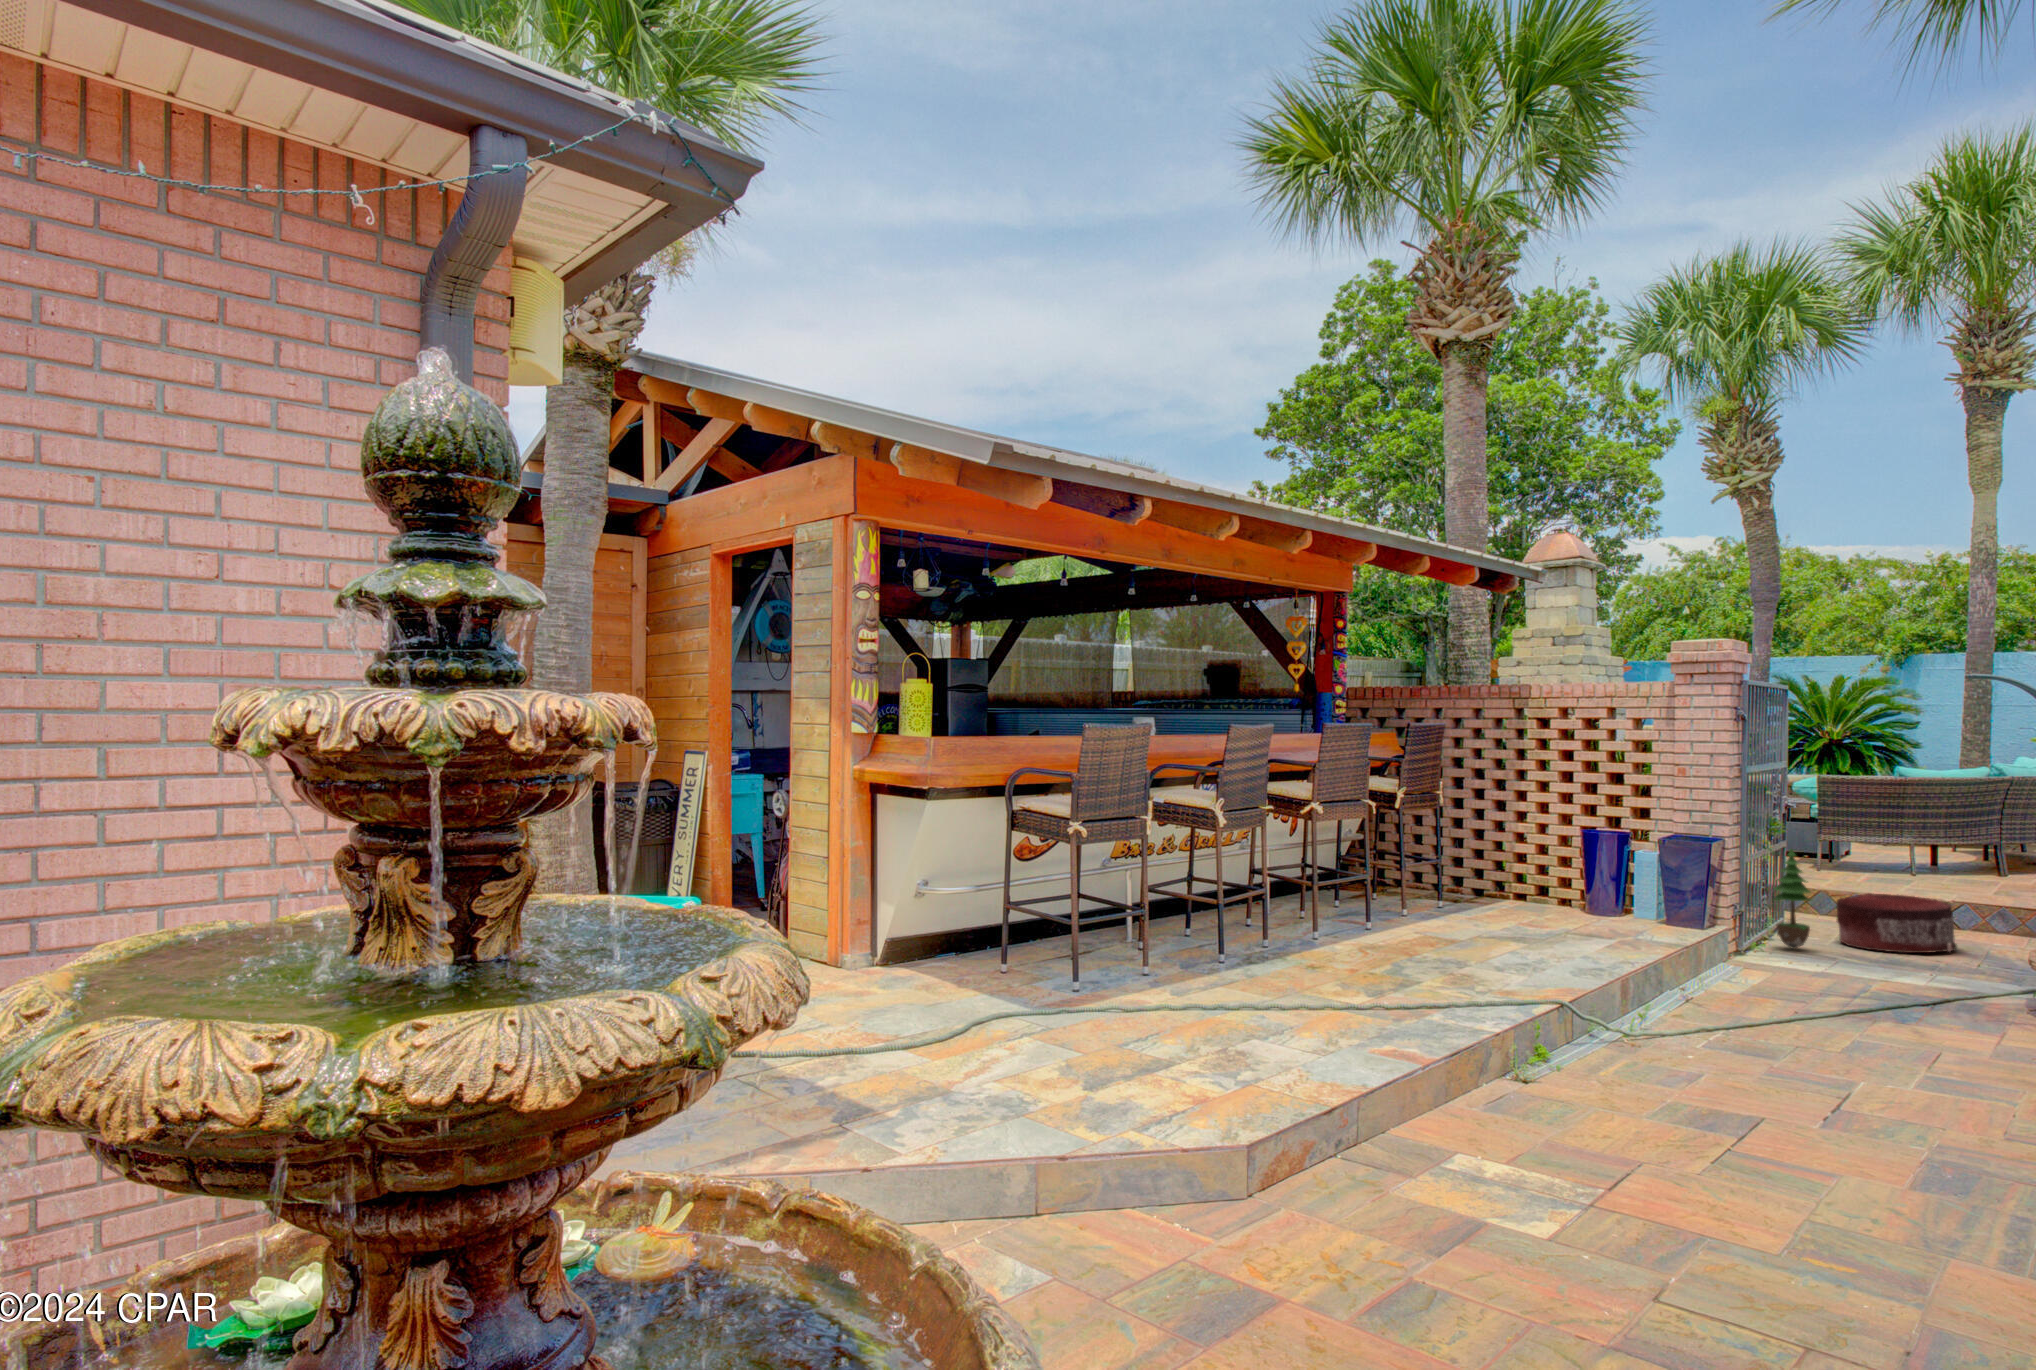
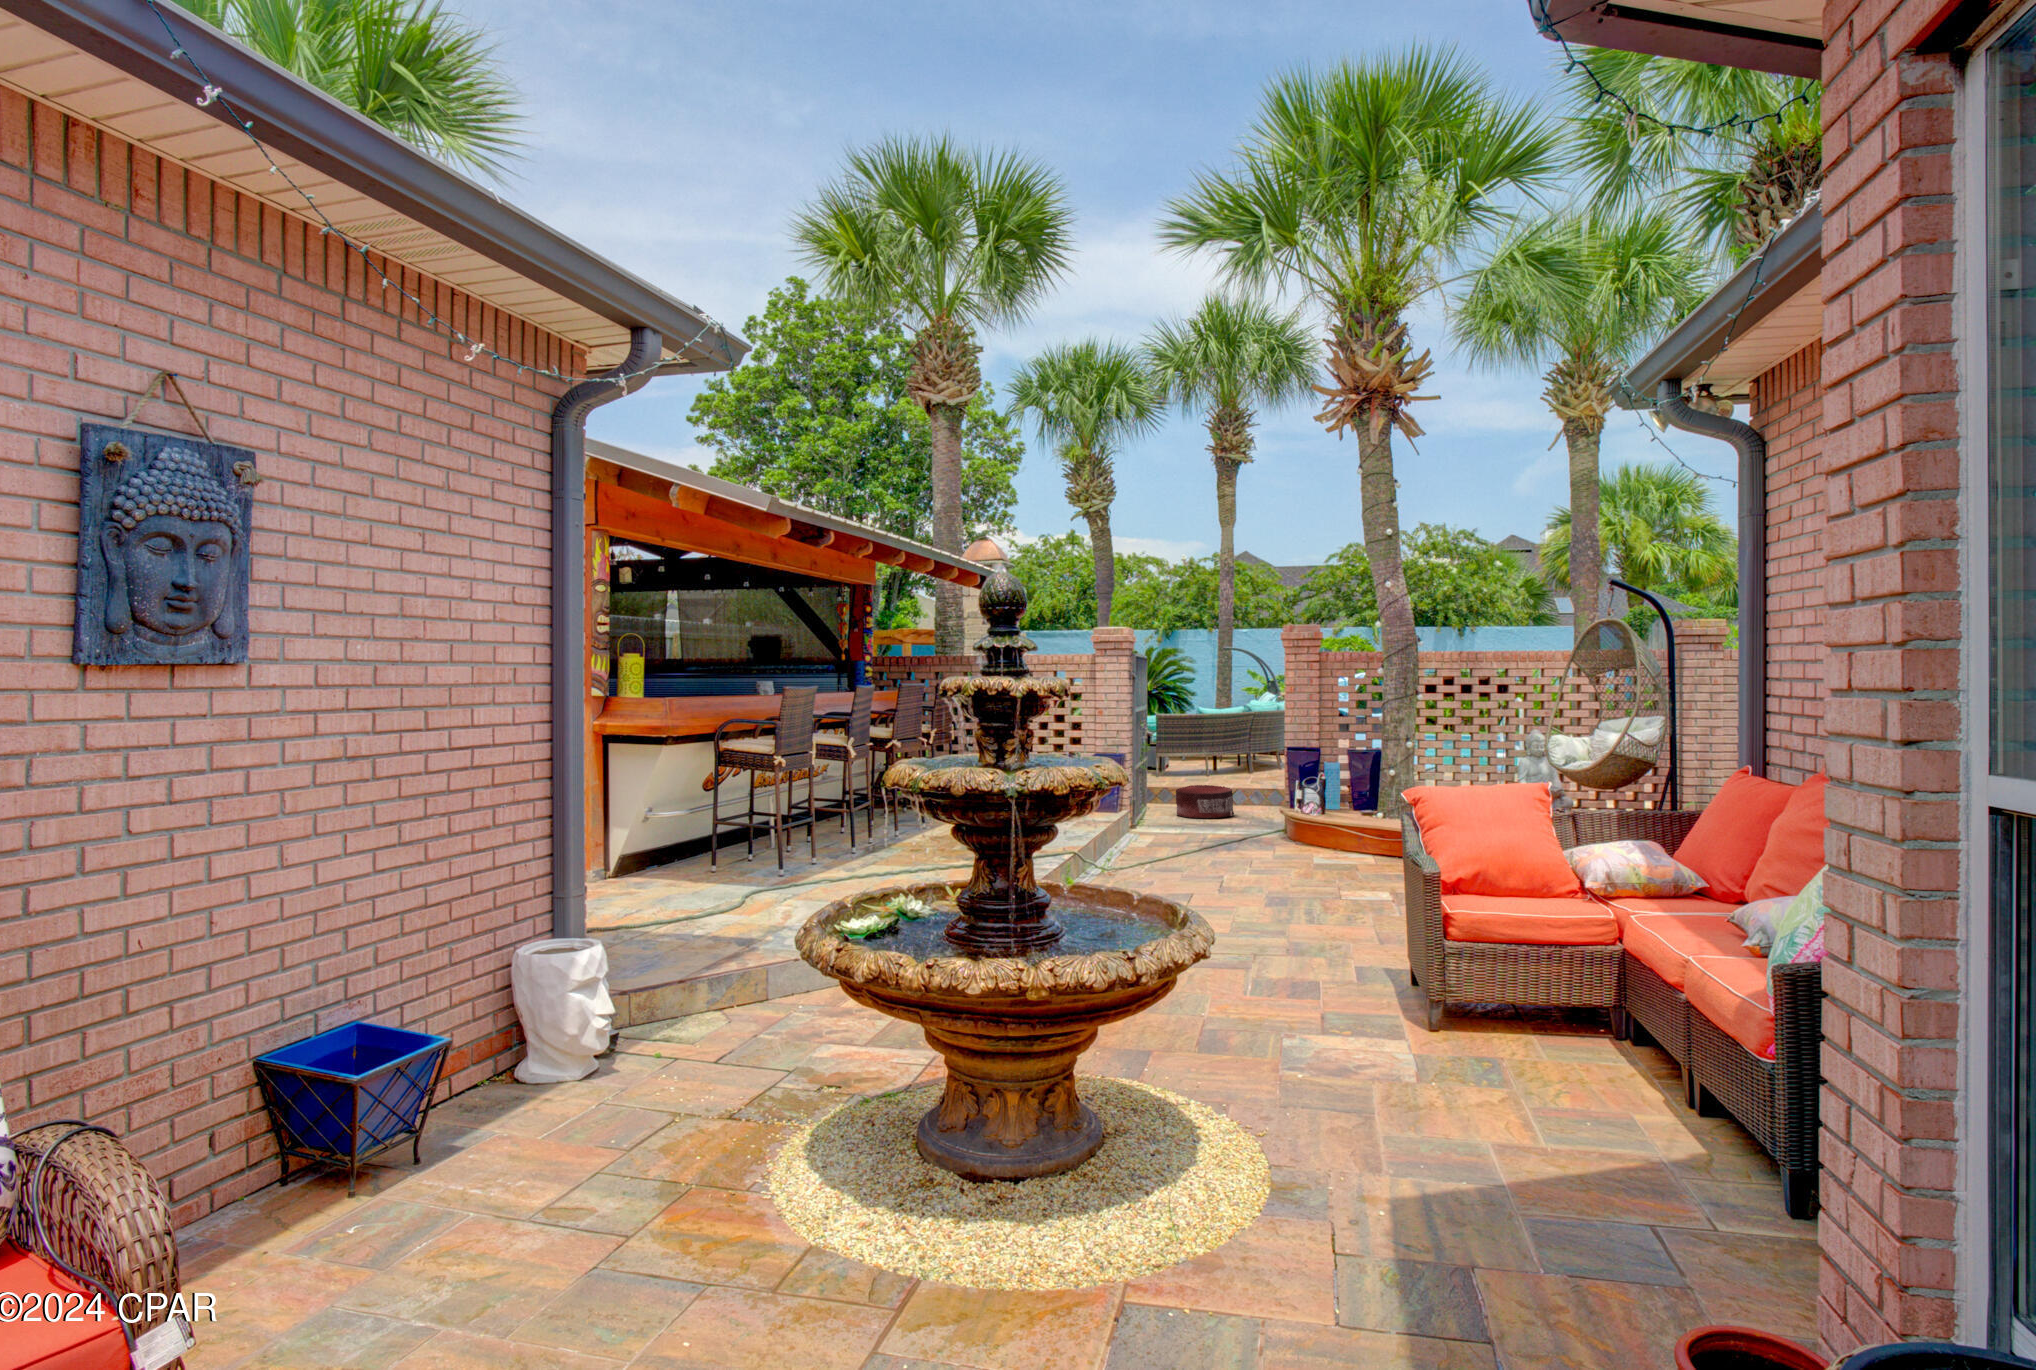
potted tree: present [1774,849,1811,949] -> none [1146,759,1168,821]

